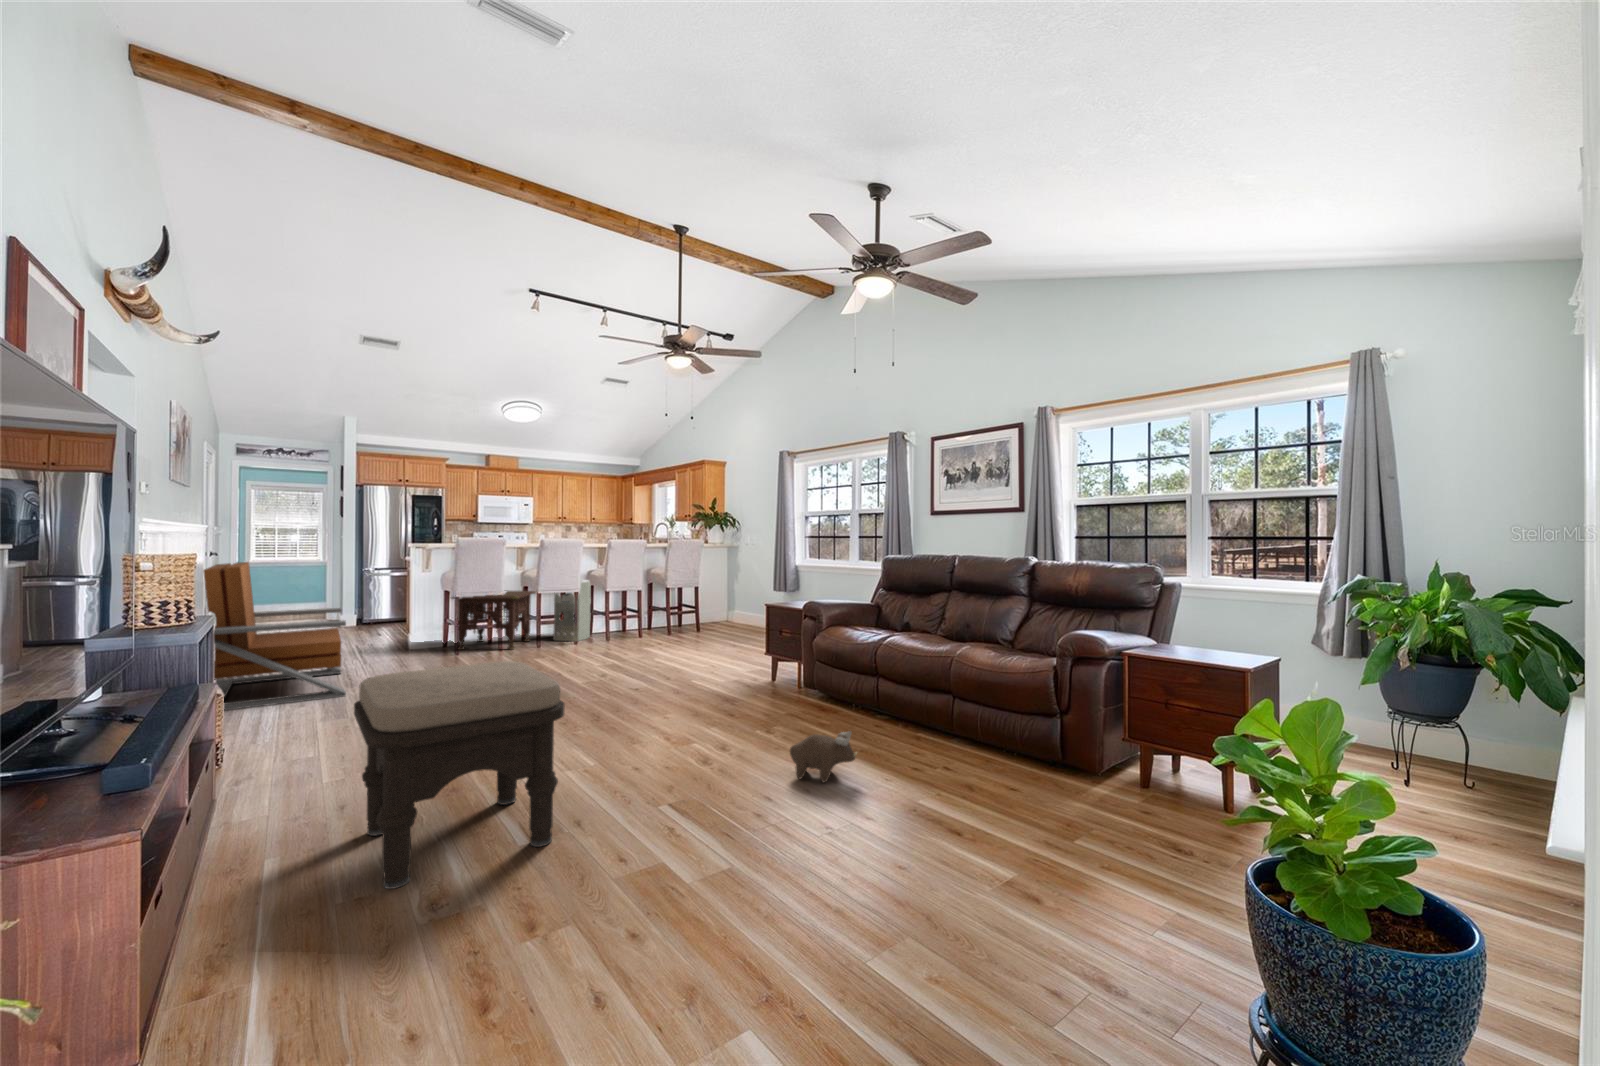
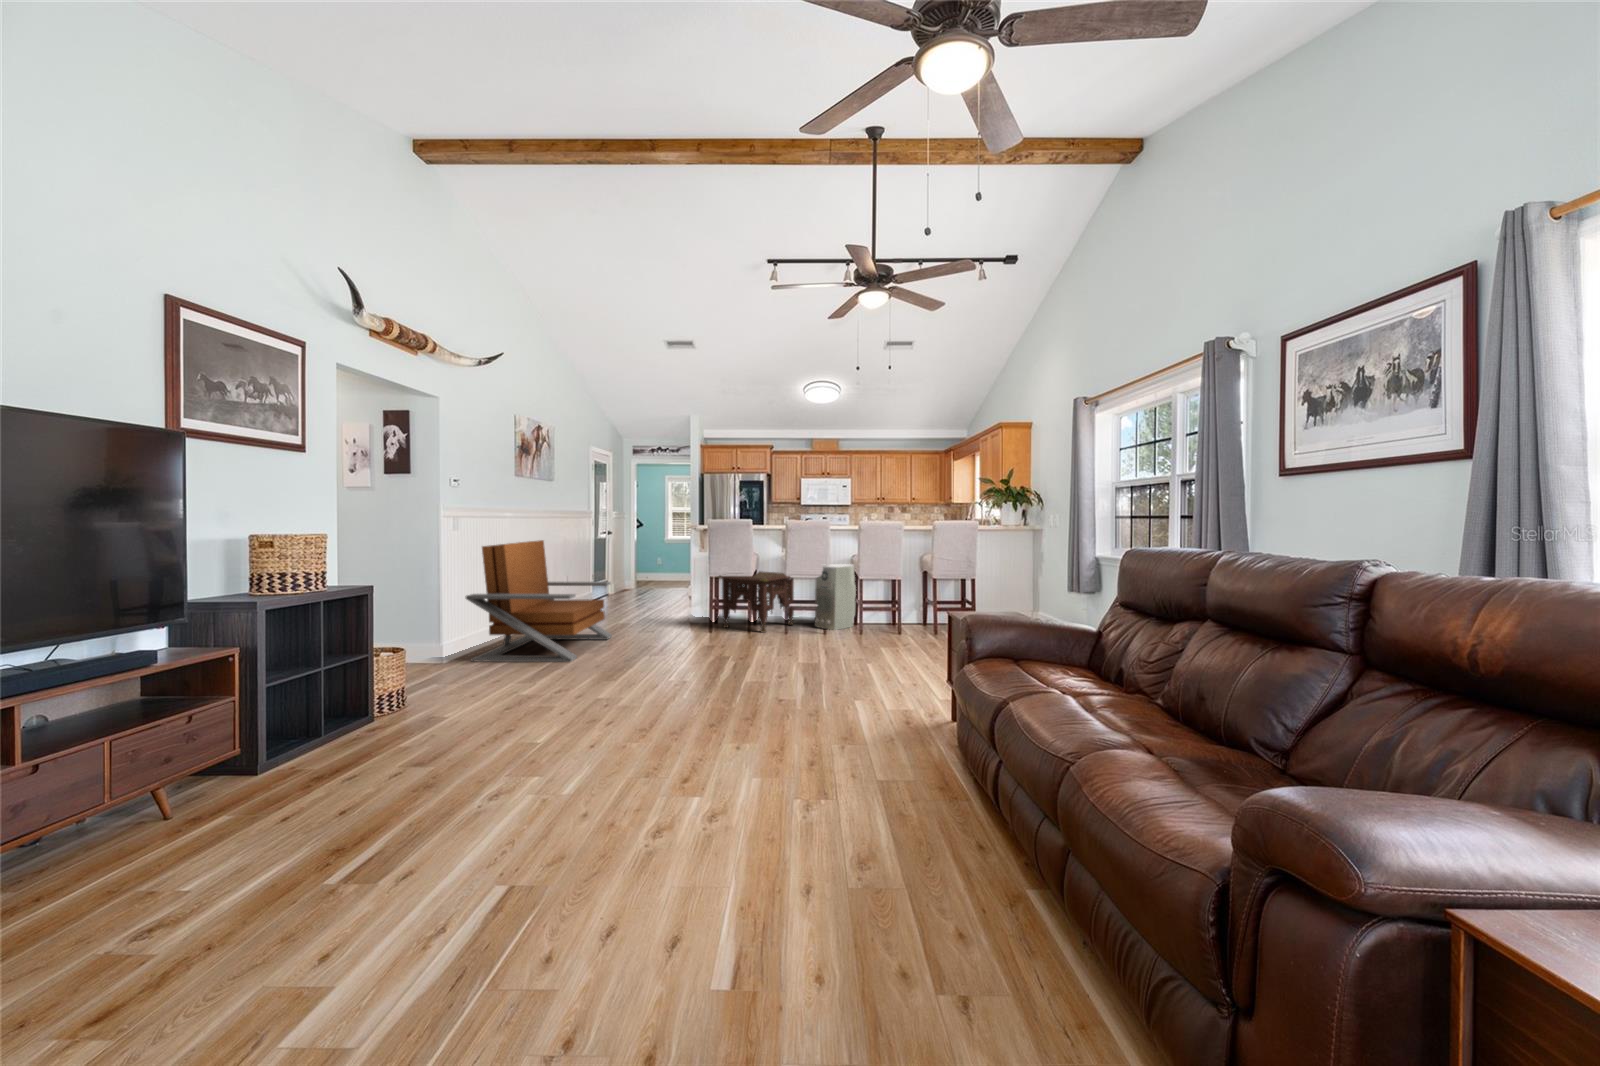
ottoman: present [354,661,565,889] -> none [157,659,455,898]
plush toy: present [790,731,857,783] -> none [721,840,810,931]

